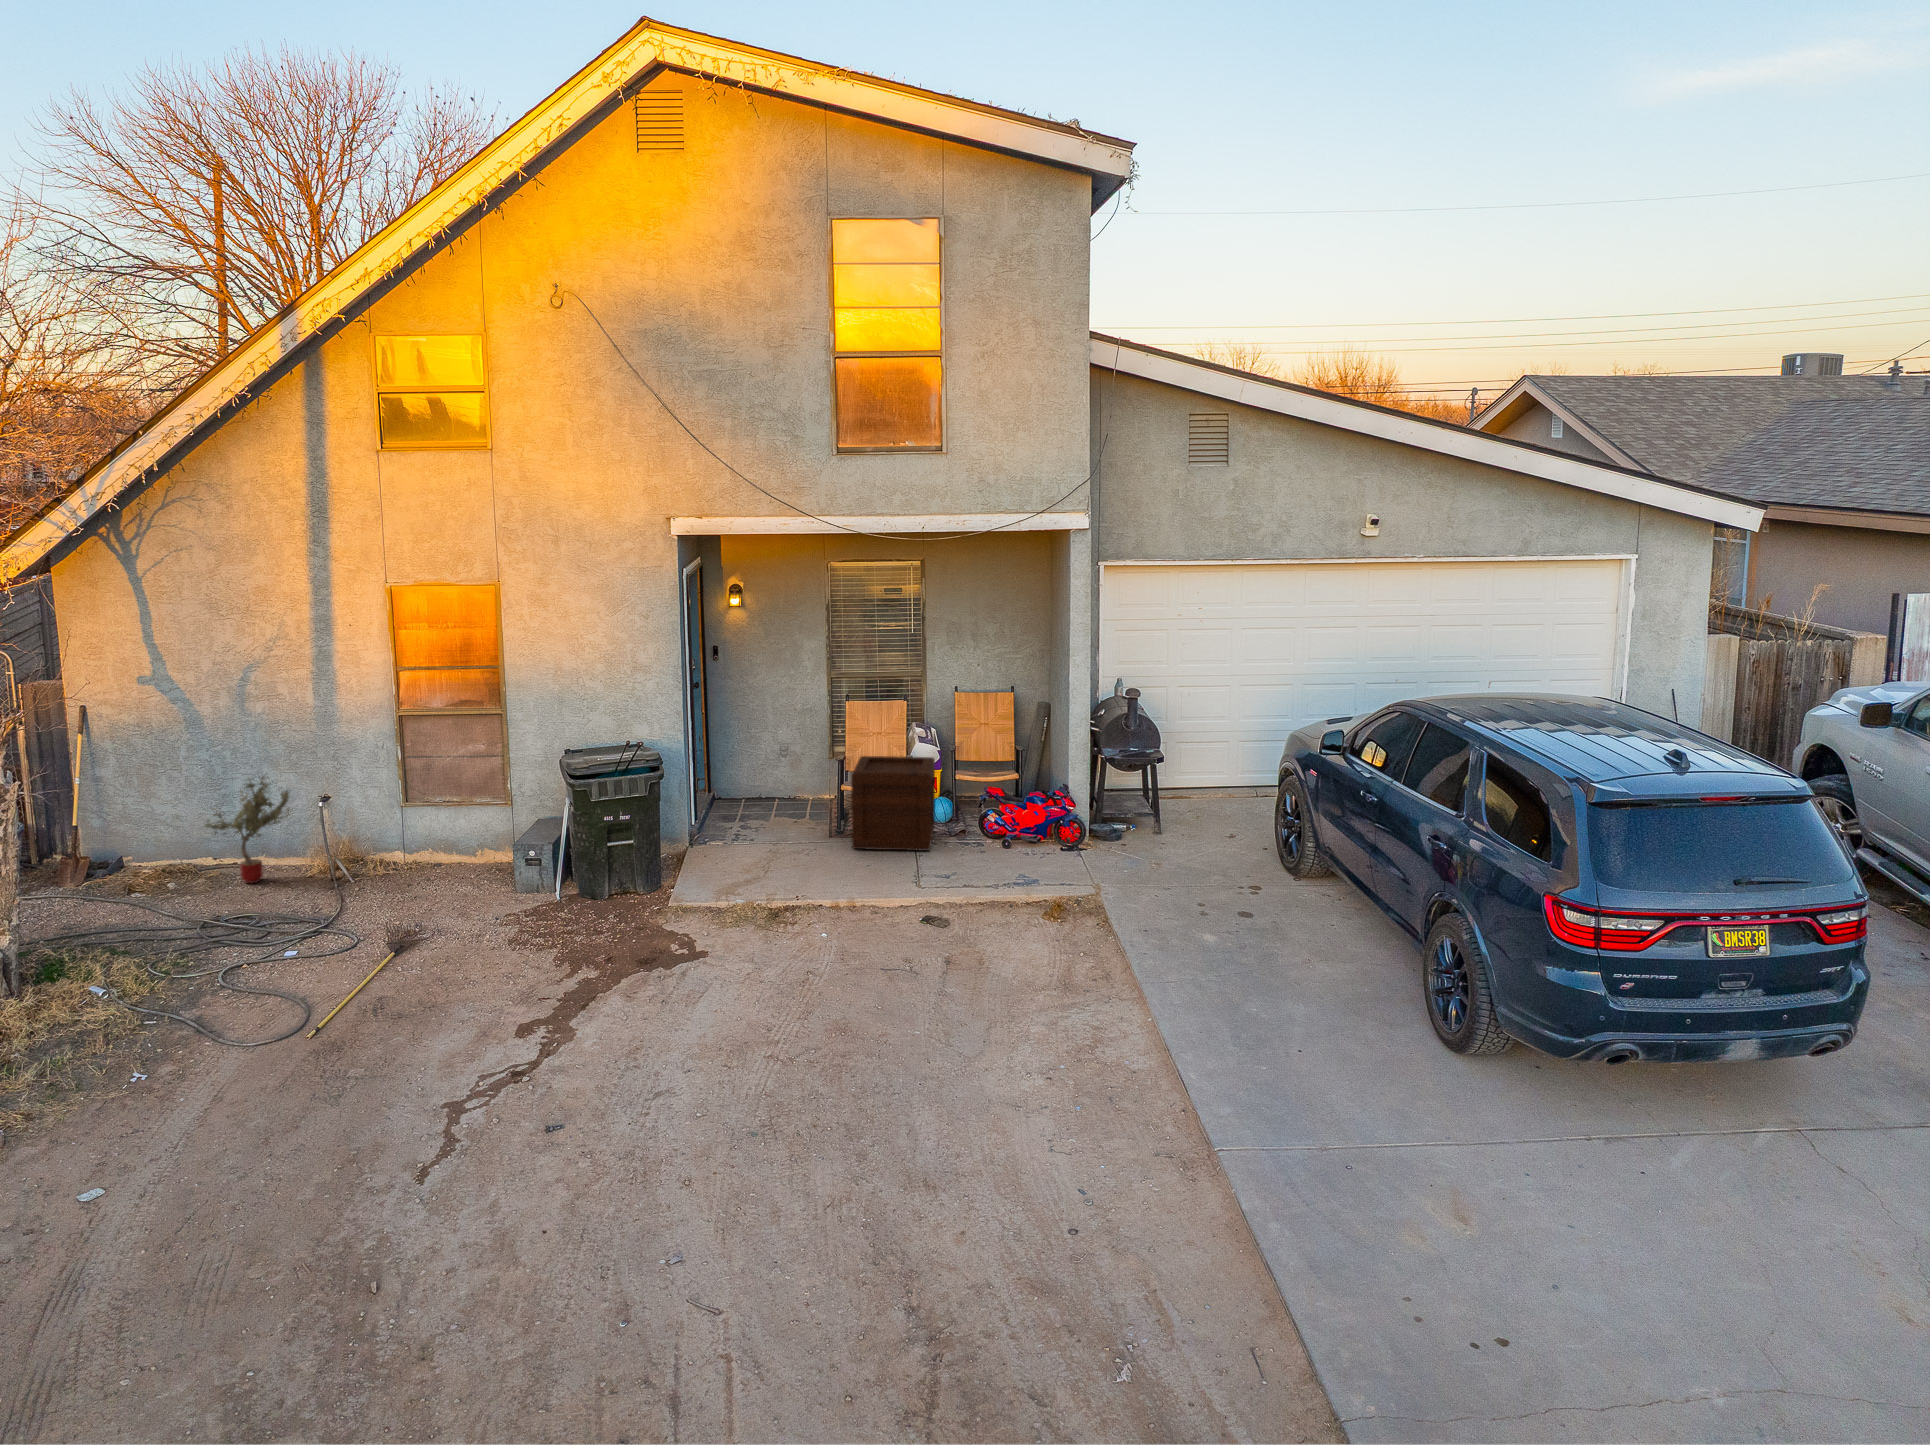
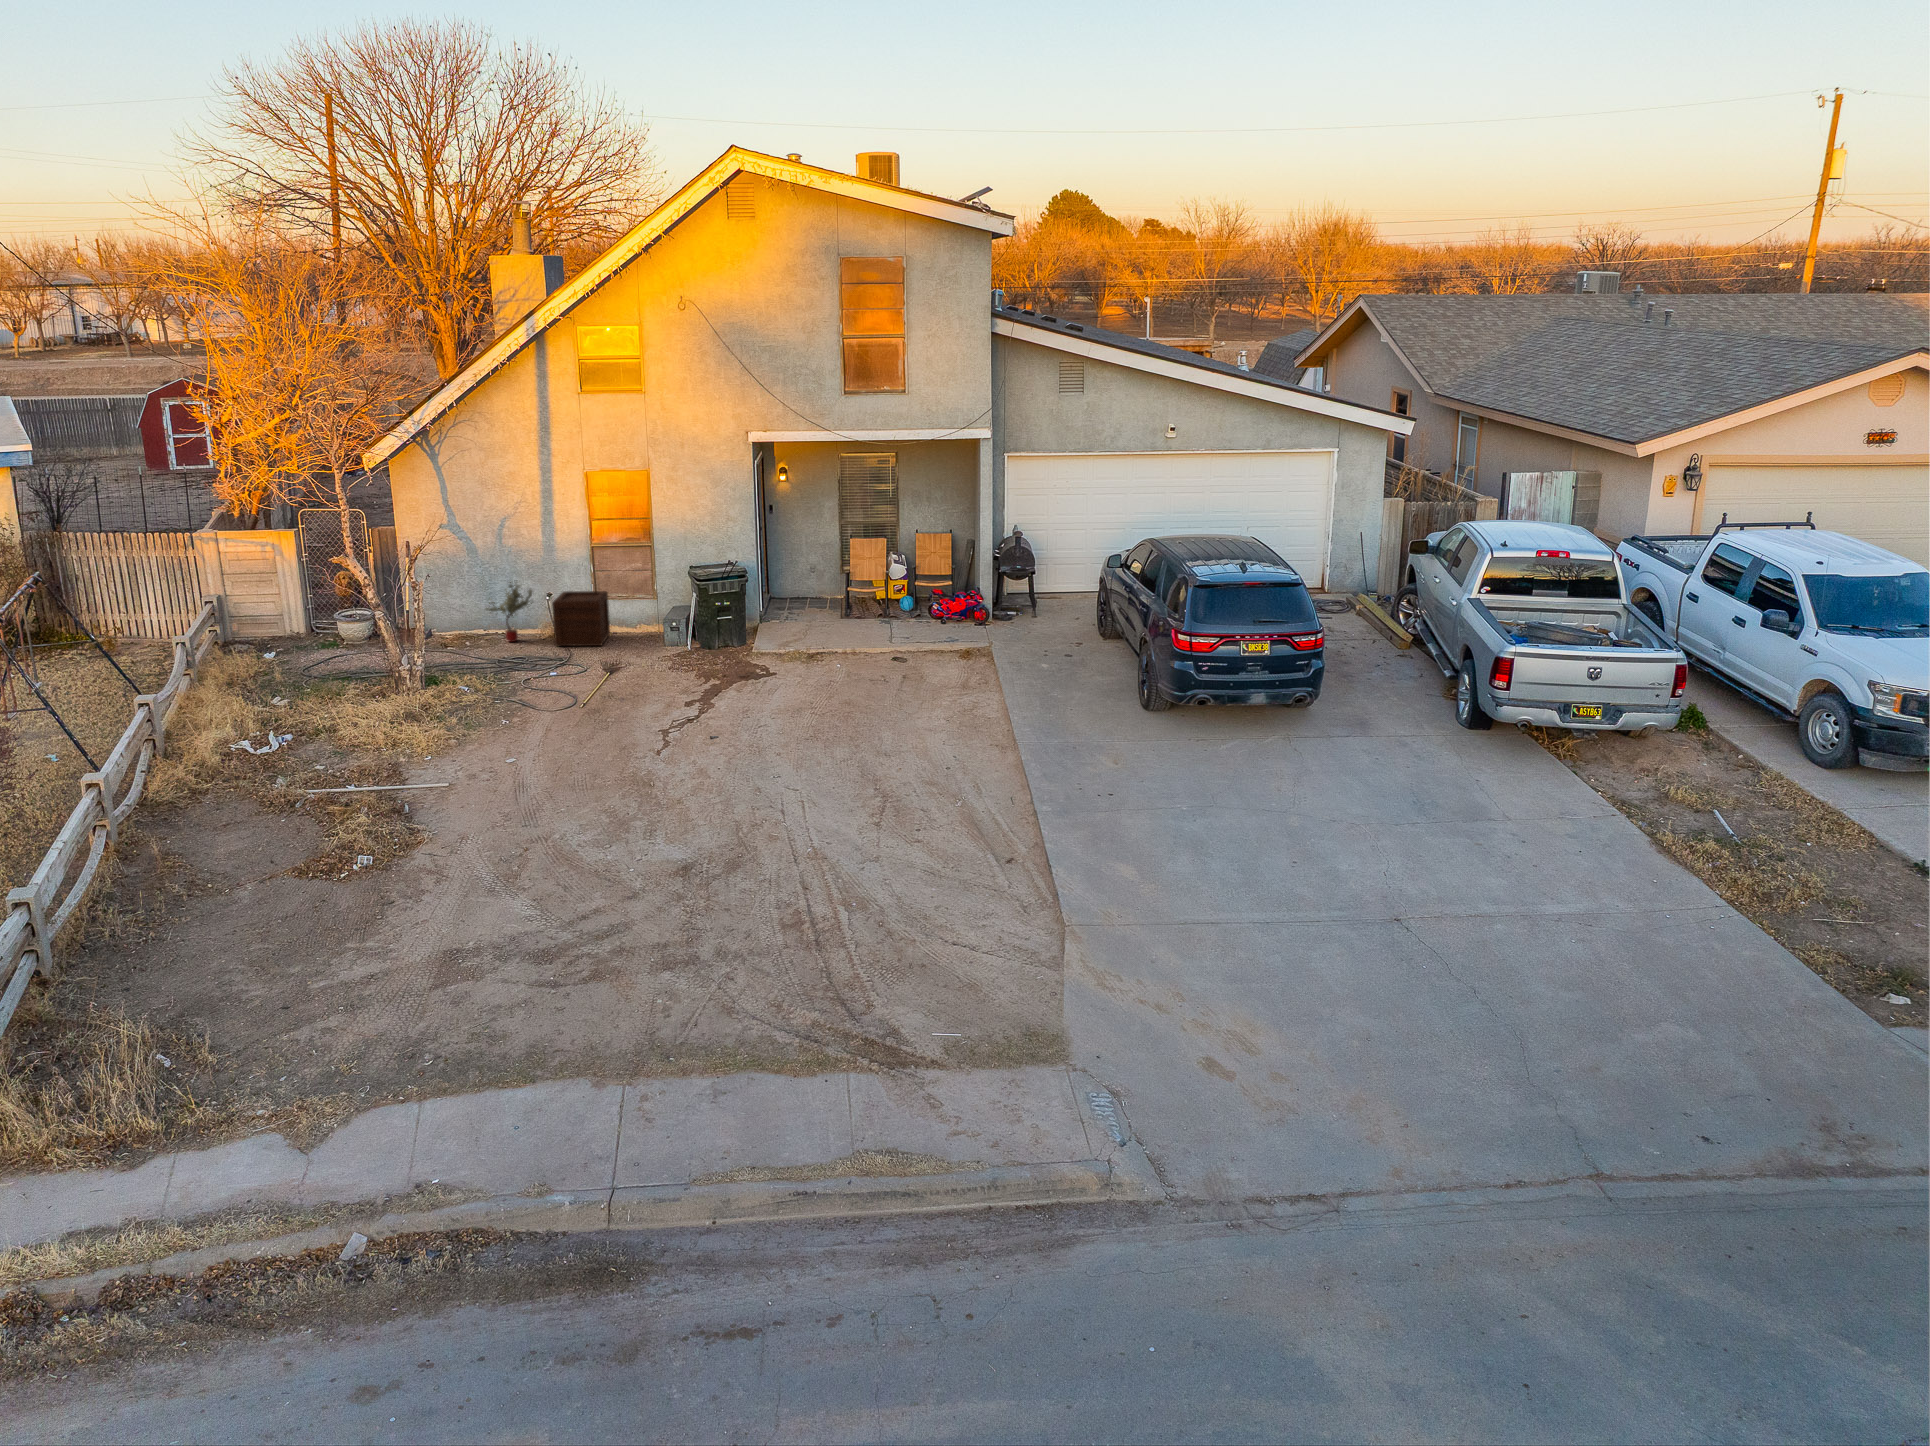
wooden crate: present [851,756,935,851] -> present [552,591,610,646]

